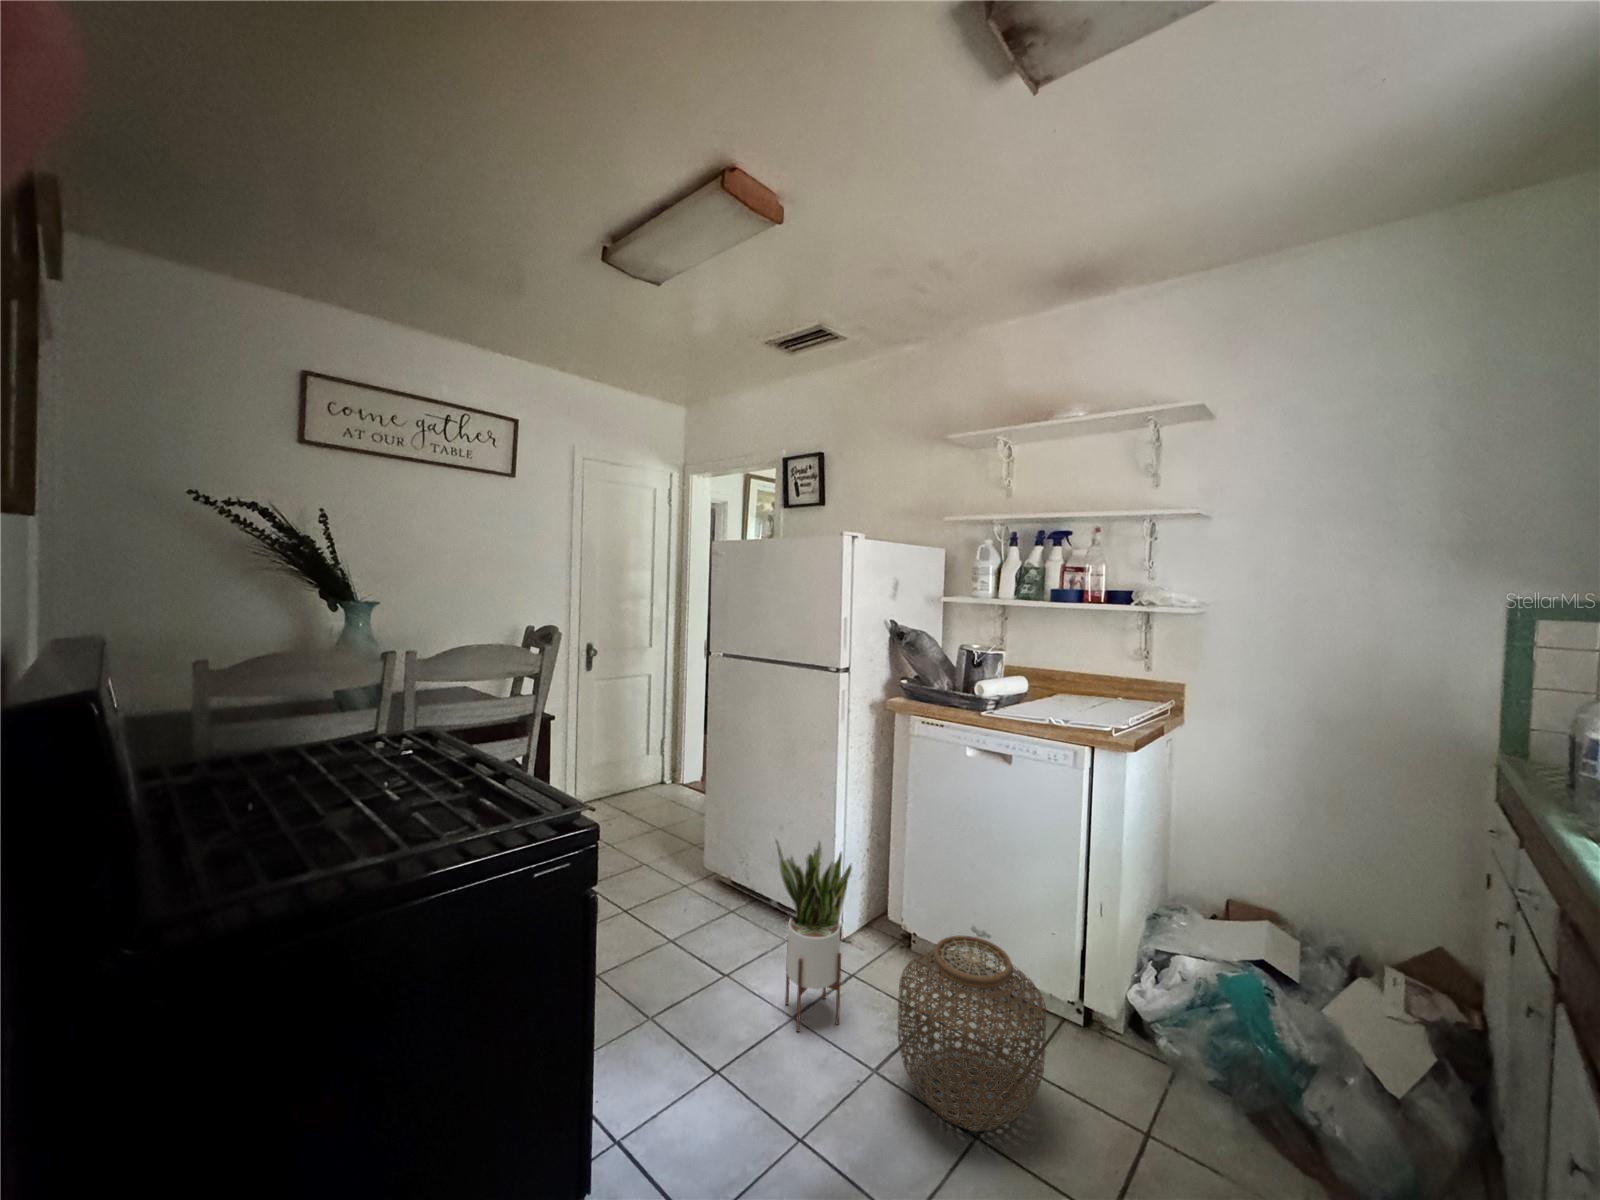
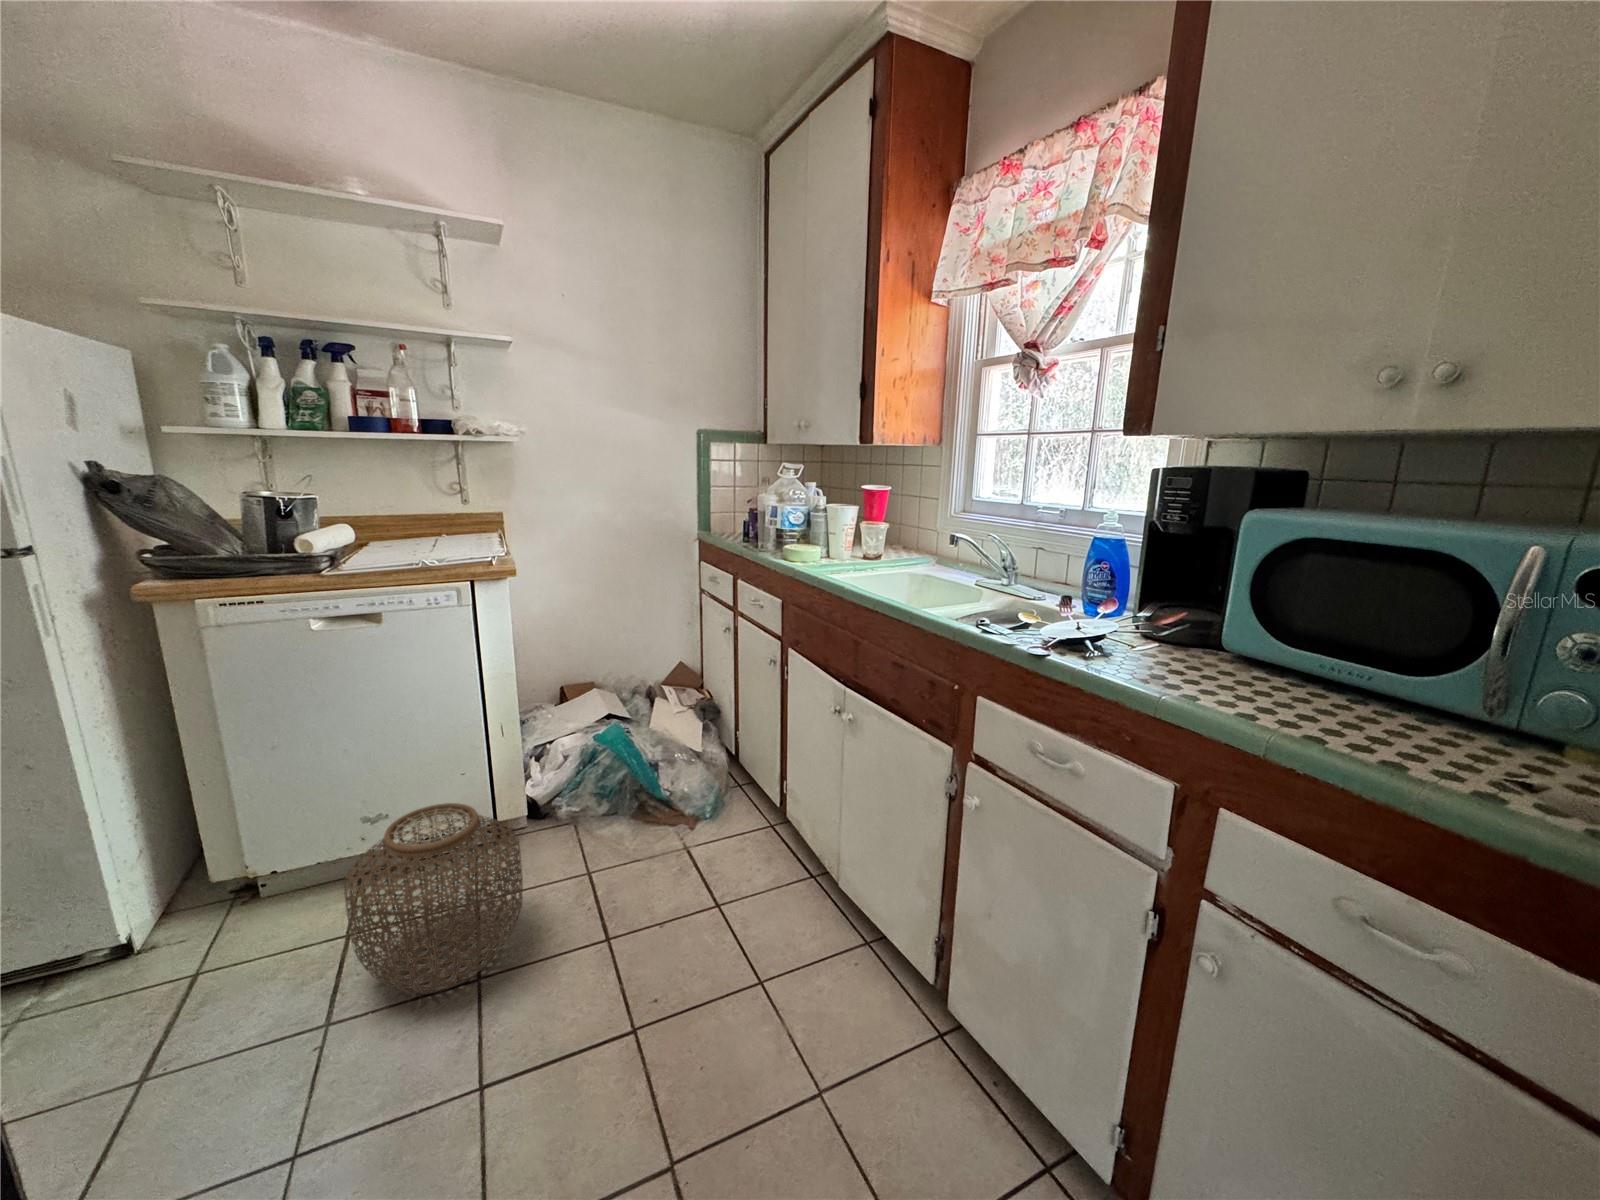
potted plant: present [775,839,852,1031] -> none [19,815,232,1086]

